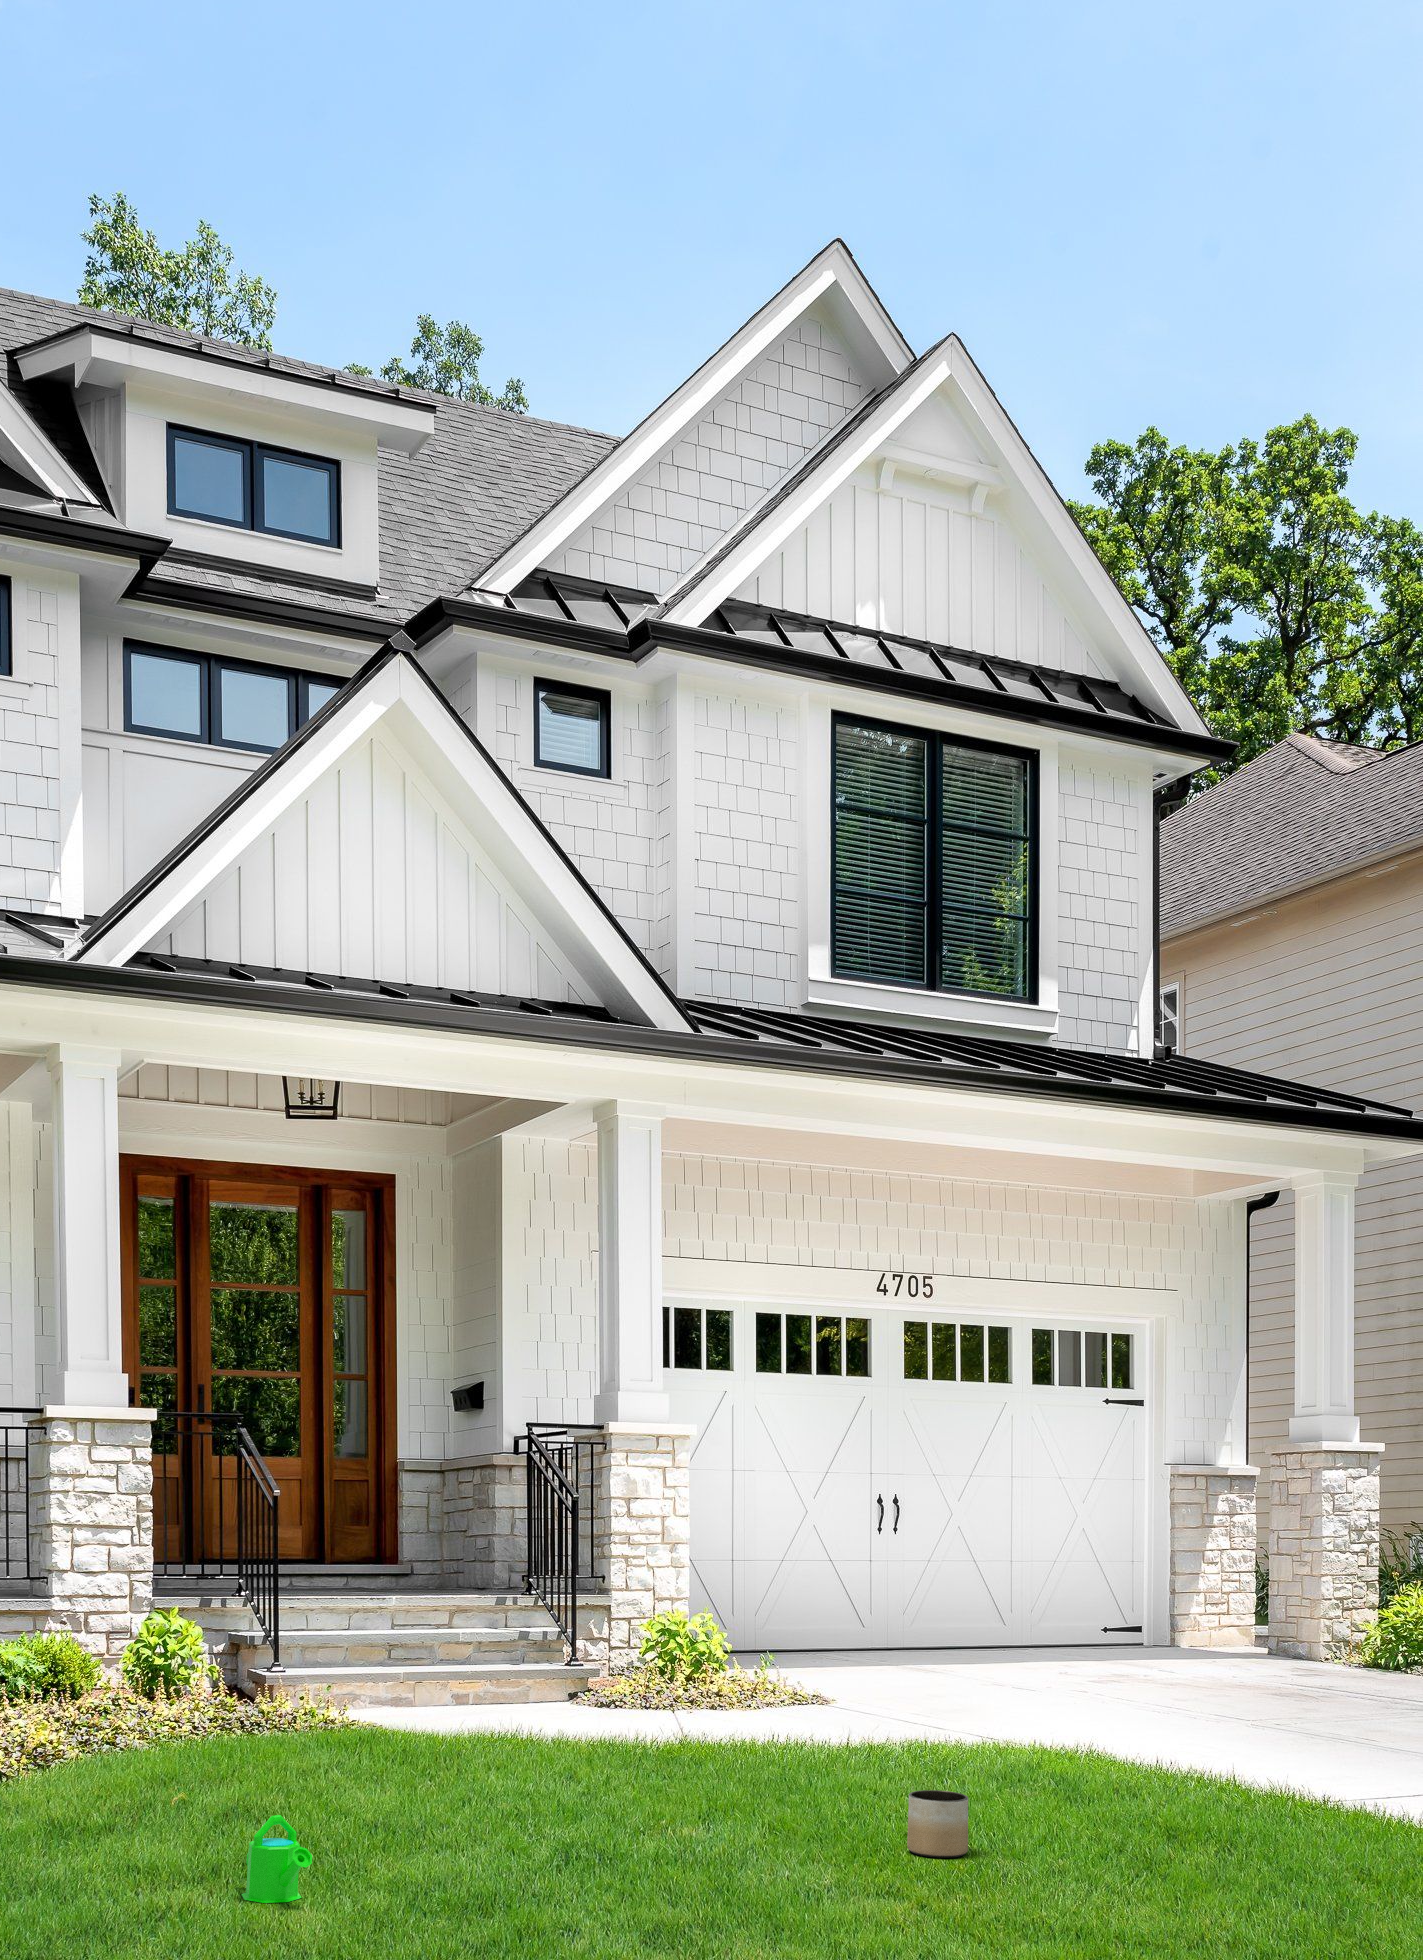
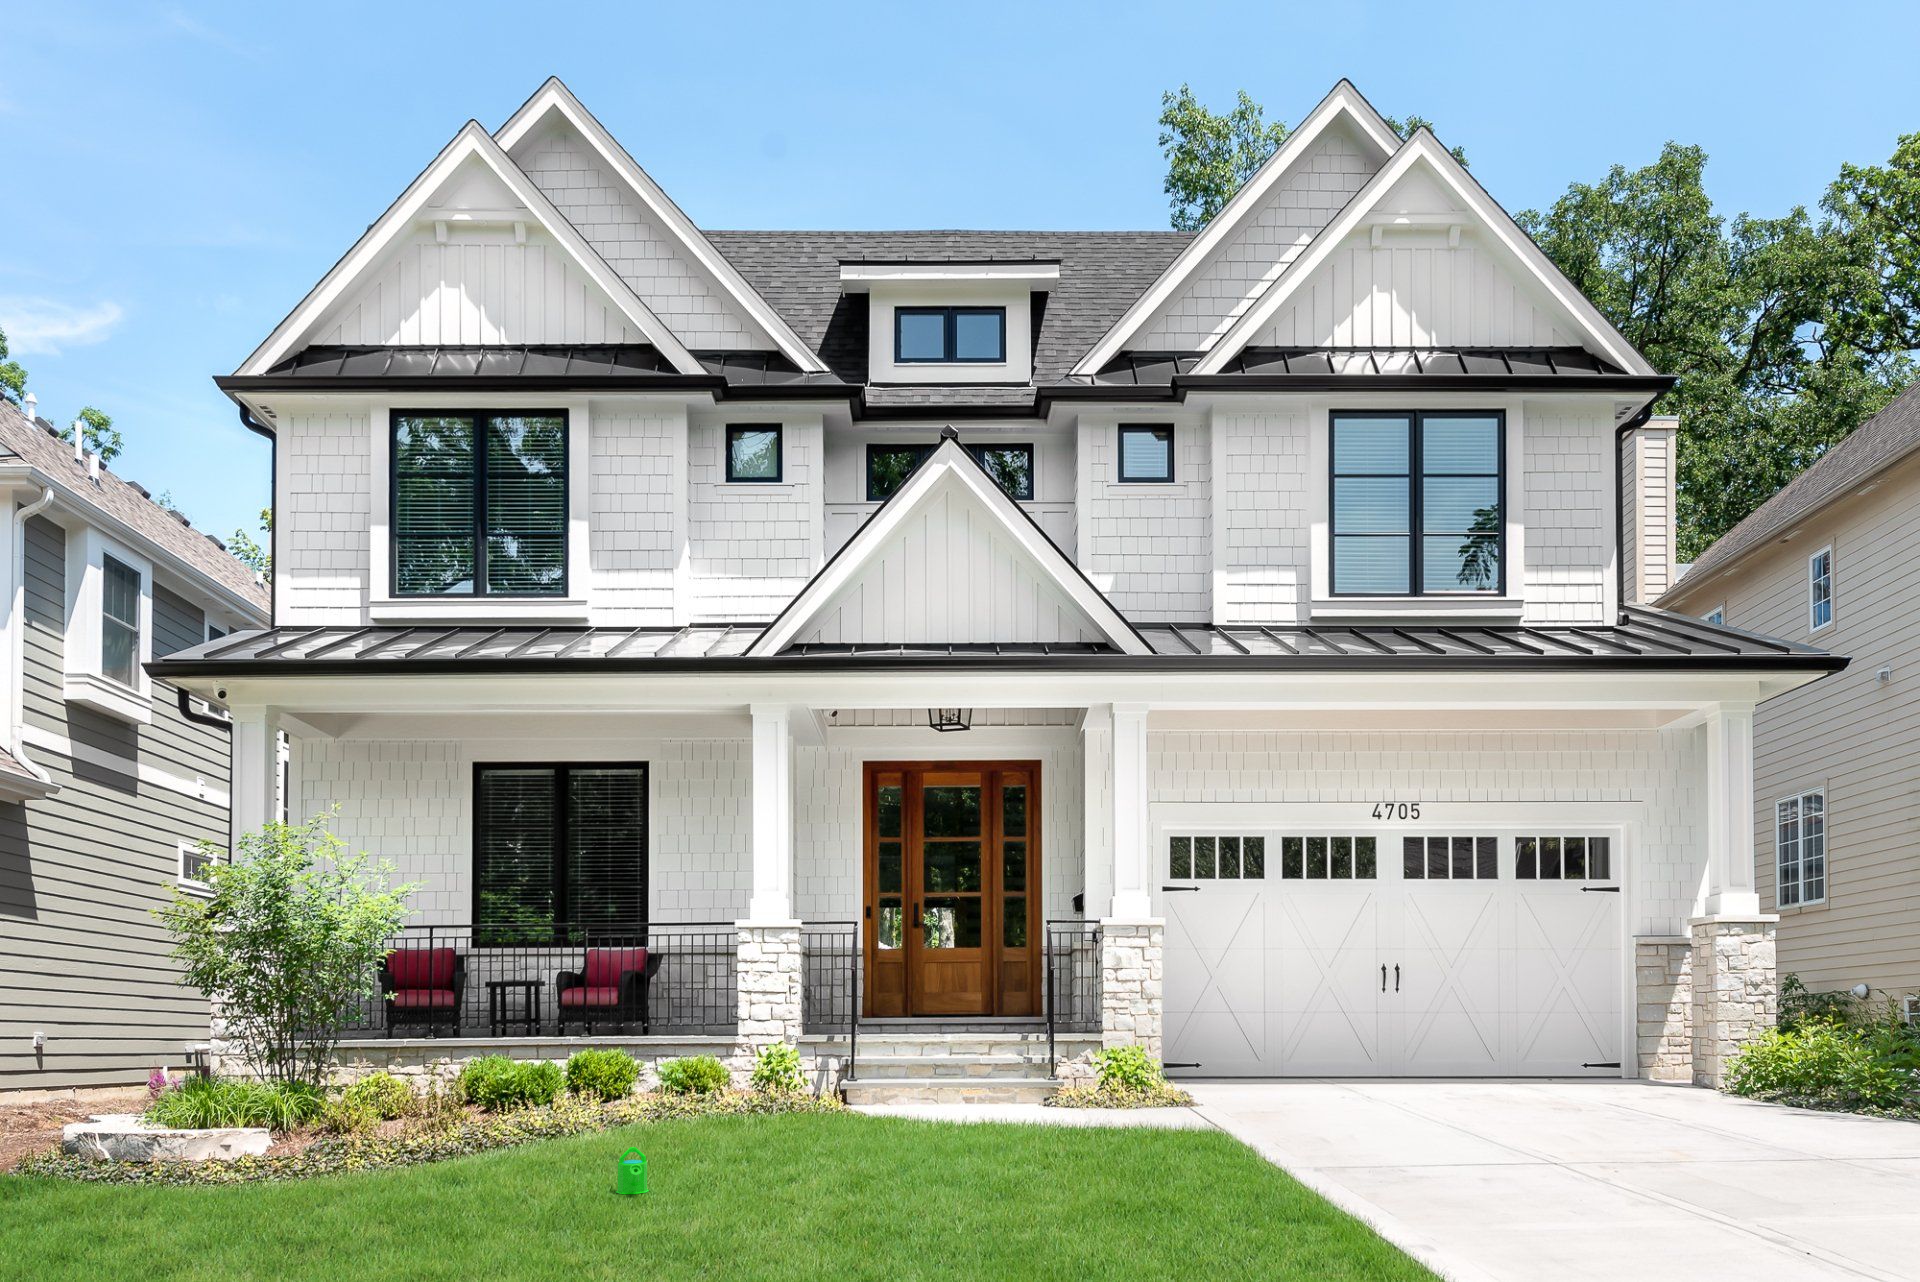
planter: present [907,1790,968,1858] -> none [1049,1148,1087,1189]

